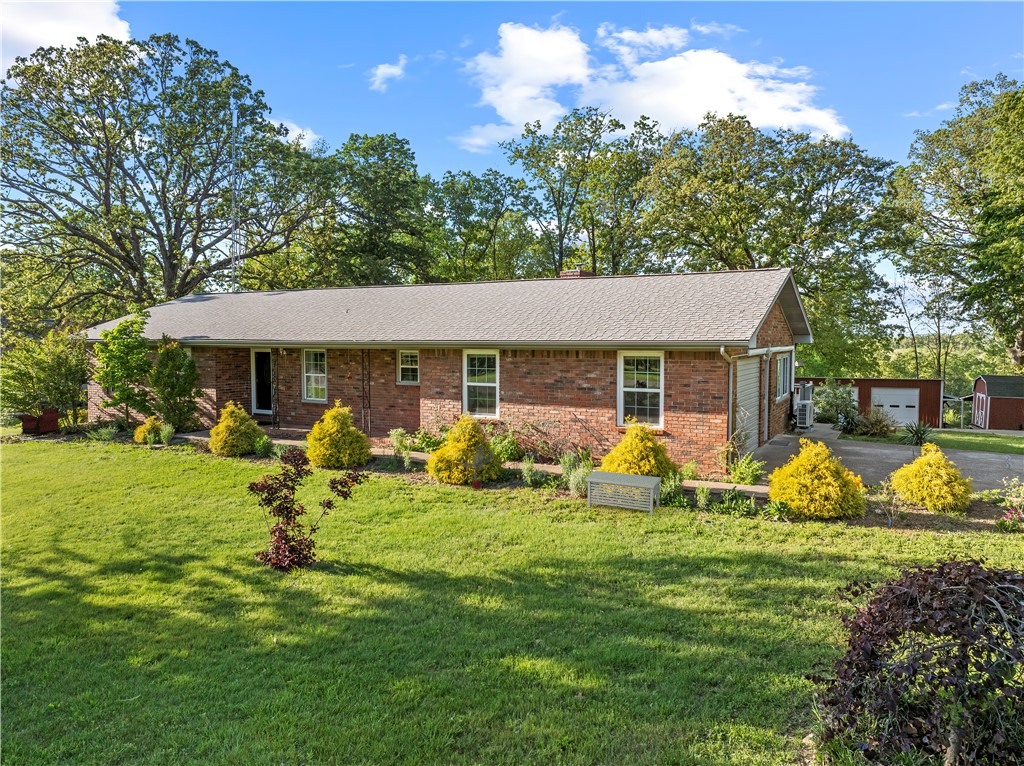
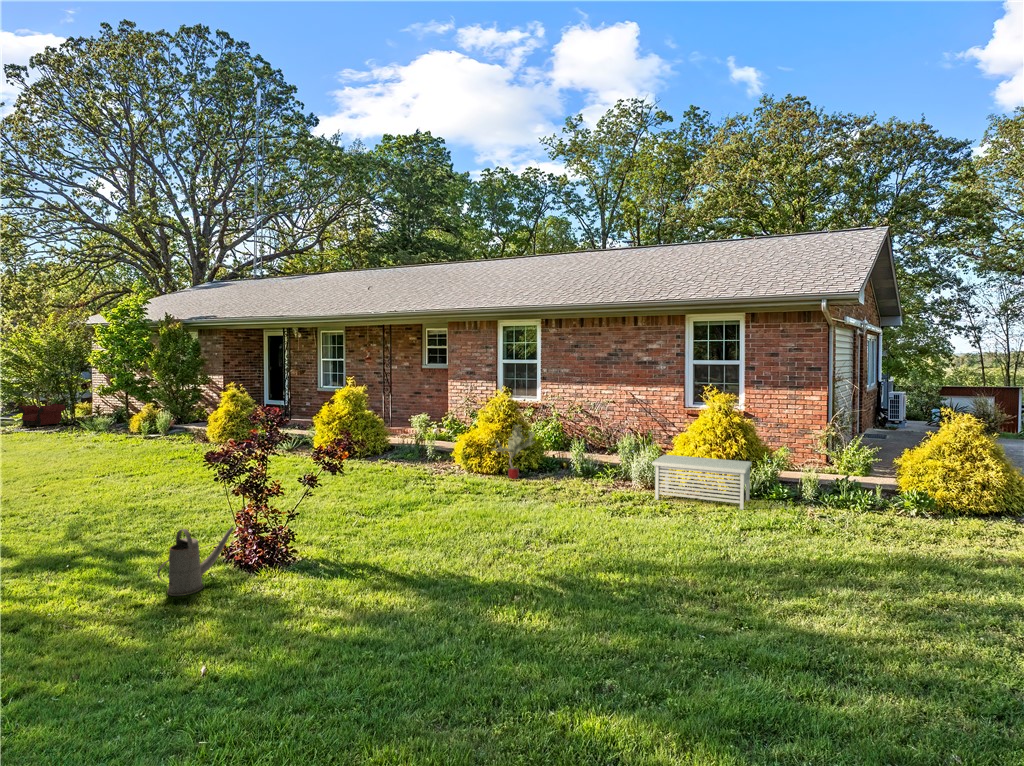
watering can: none [222,539,272,591] -> present [157,527,234,596]

